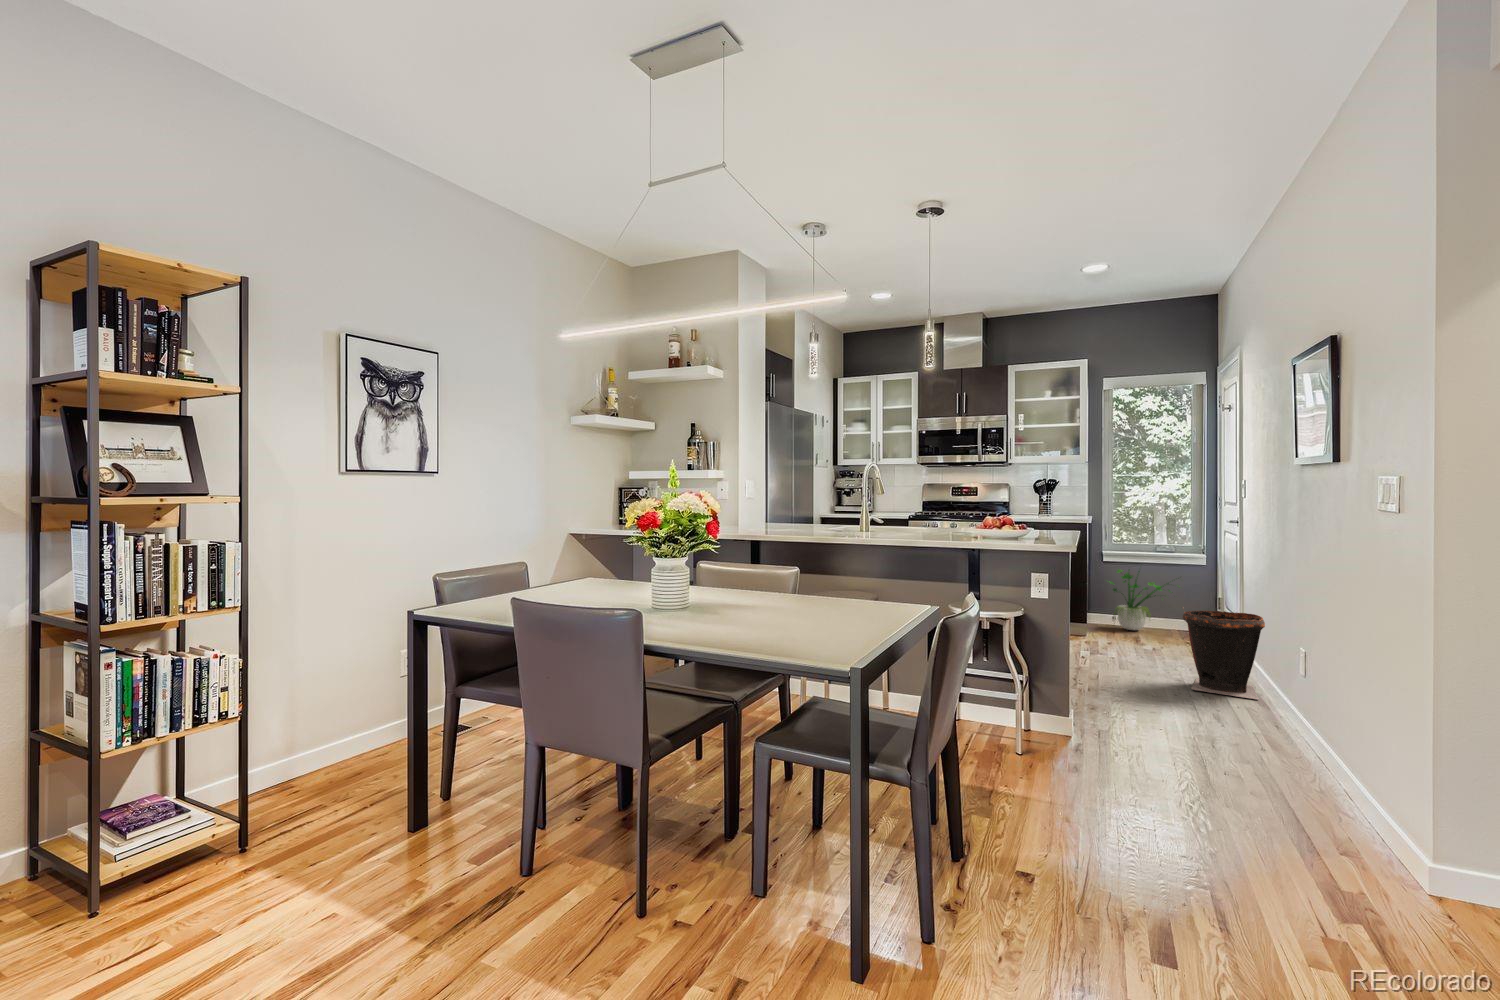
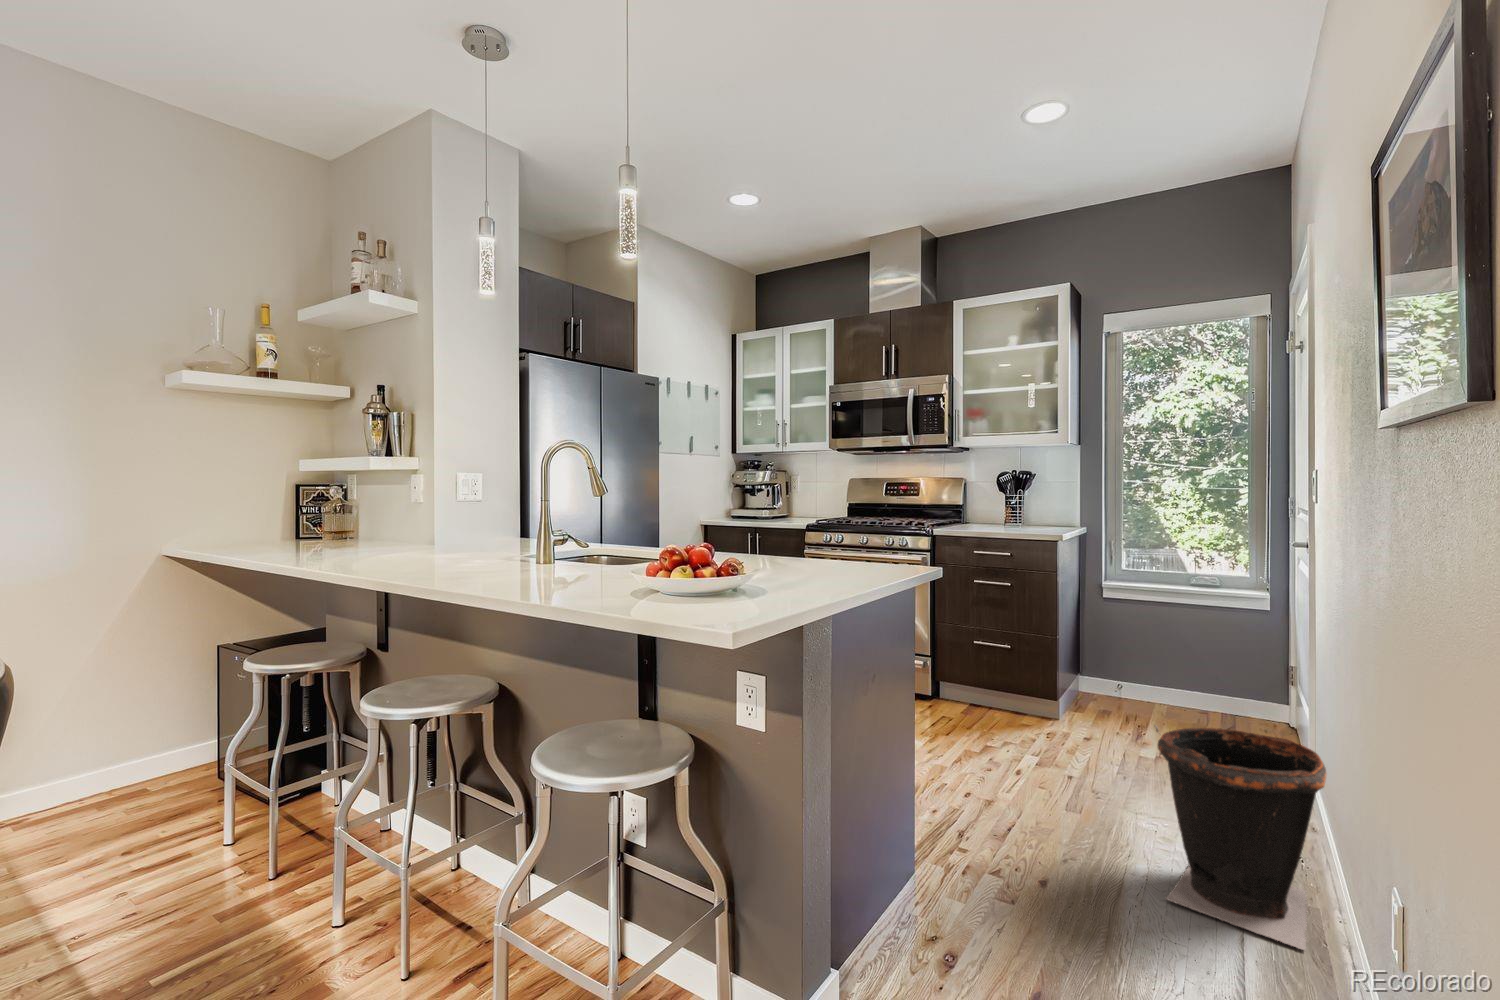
potted plant: present [1110,569,1169,630] -> none [1097,590,1231,713]

